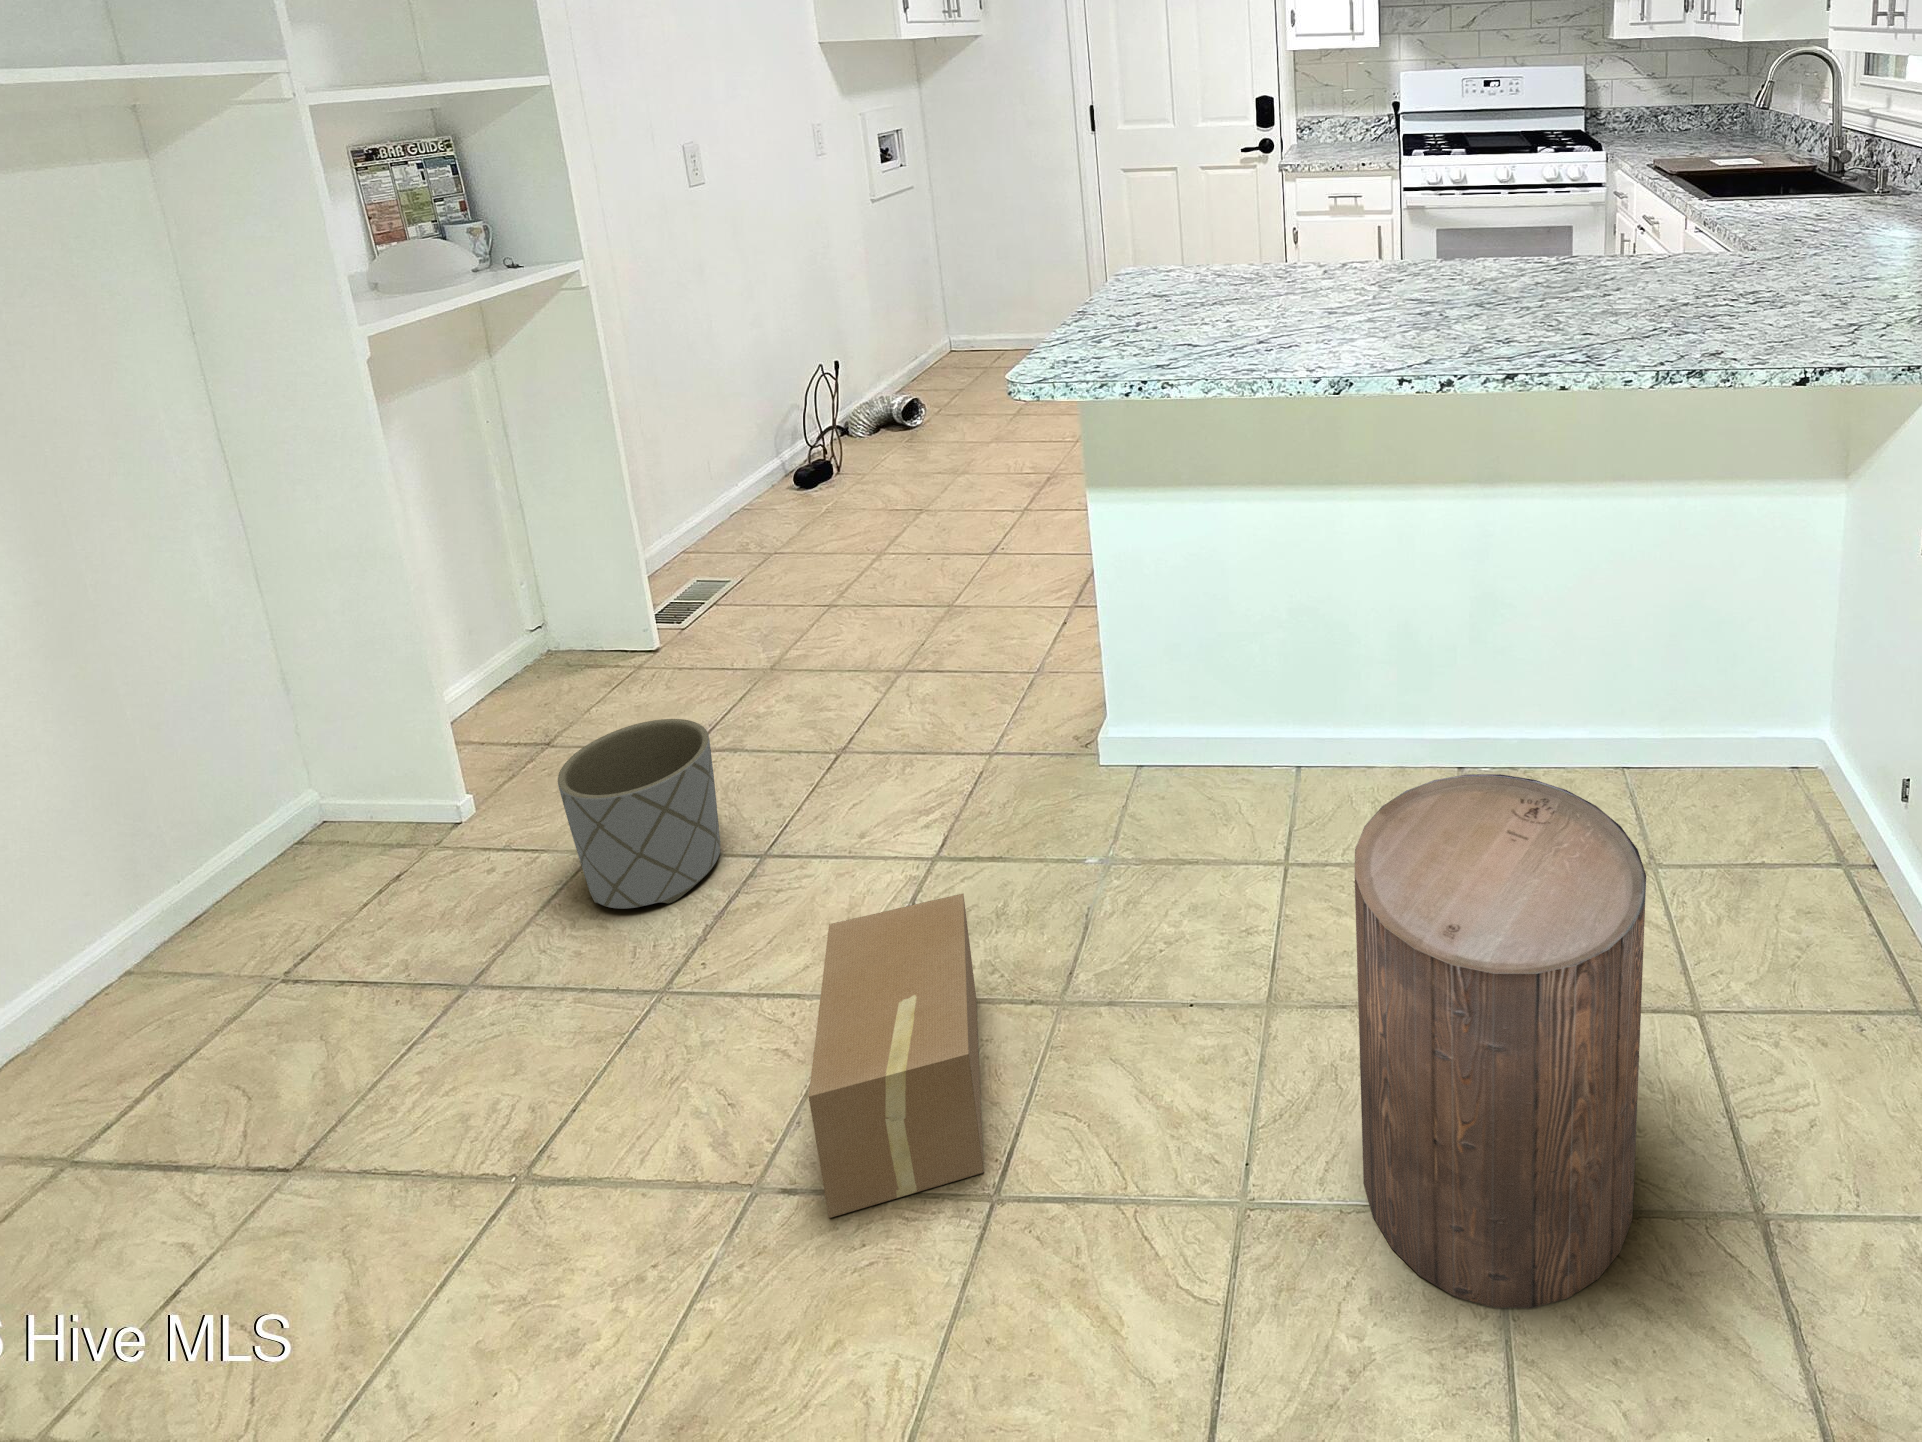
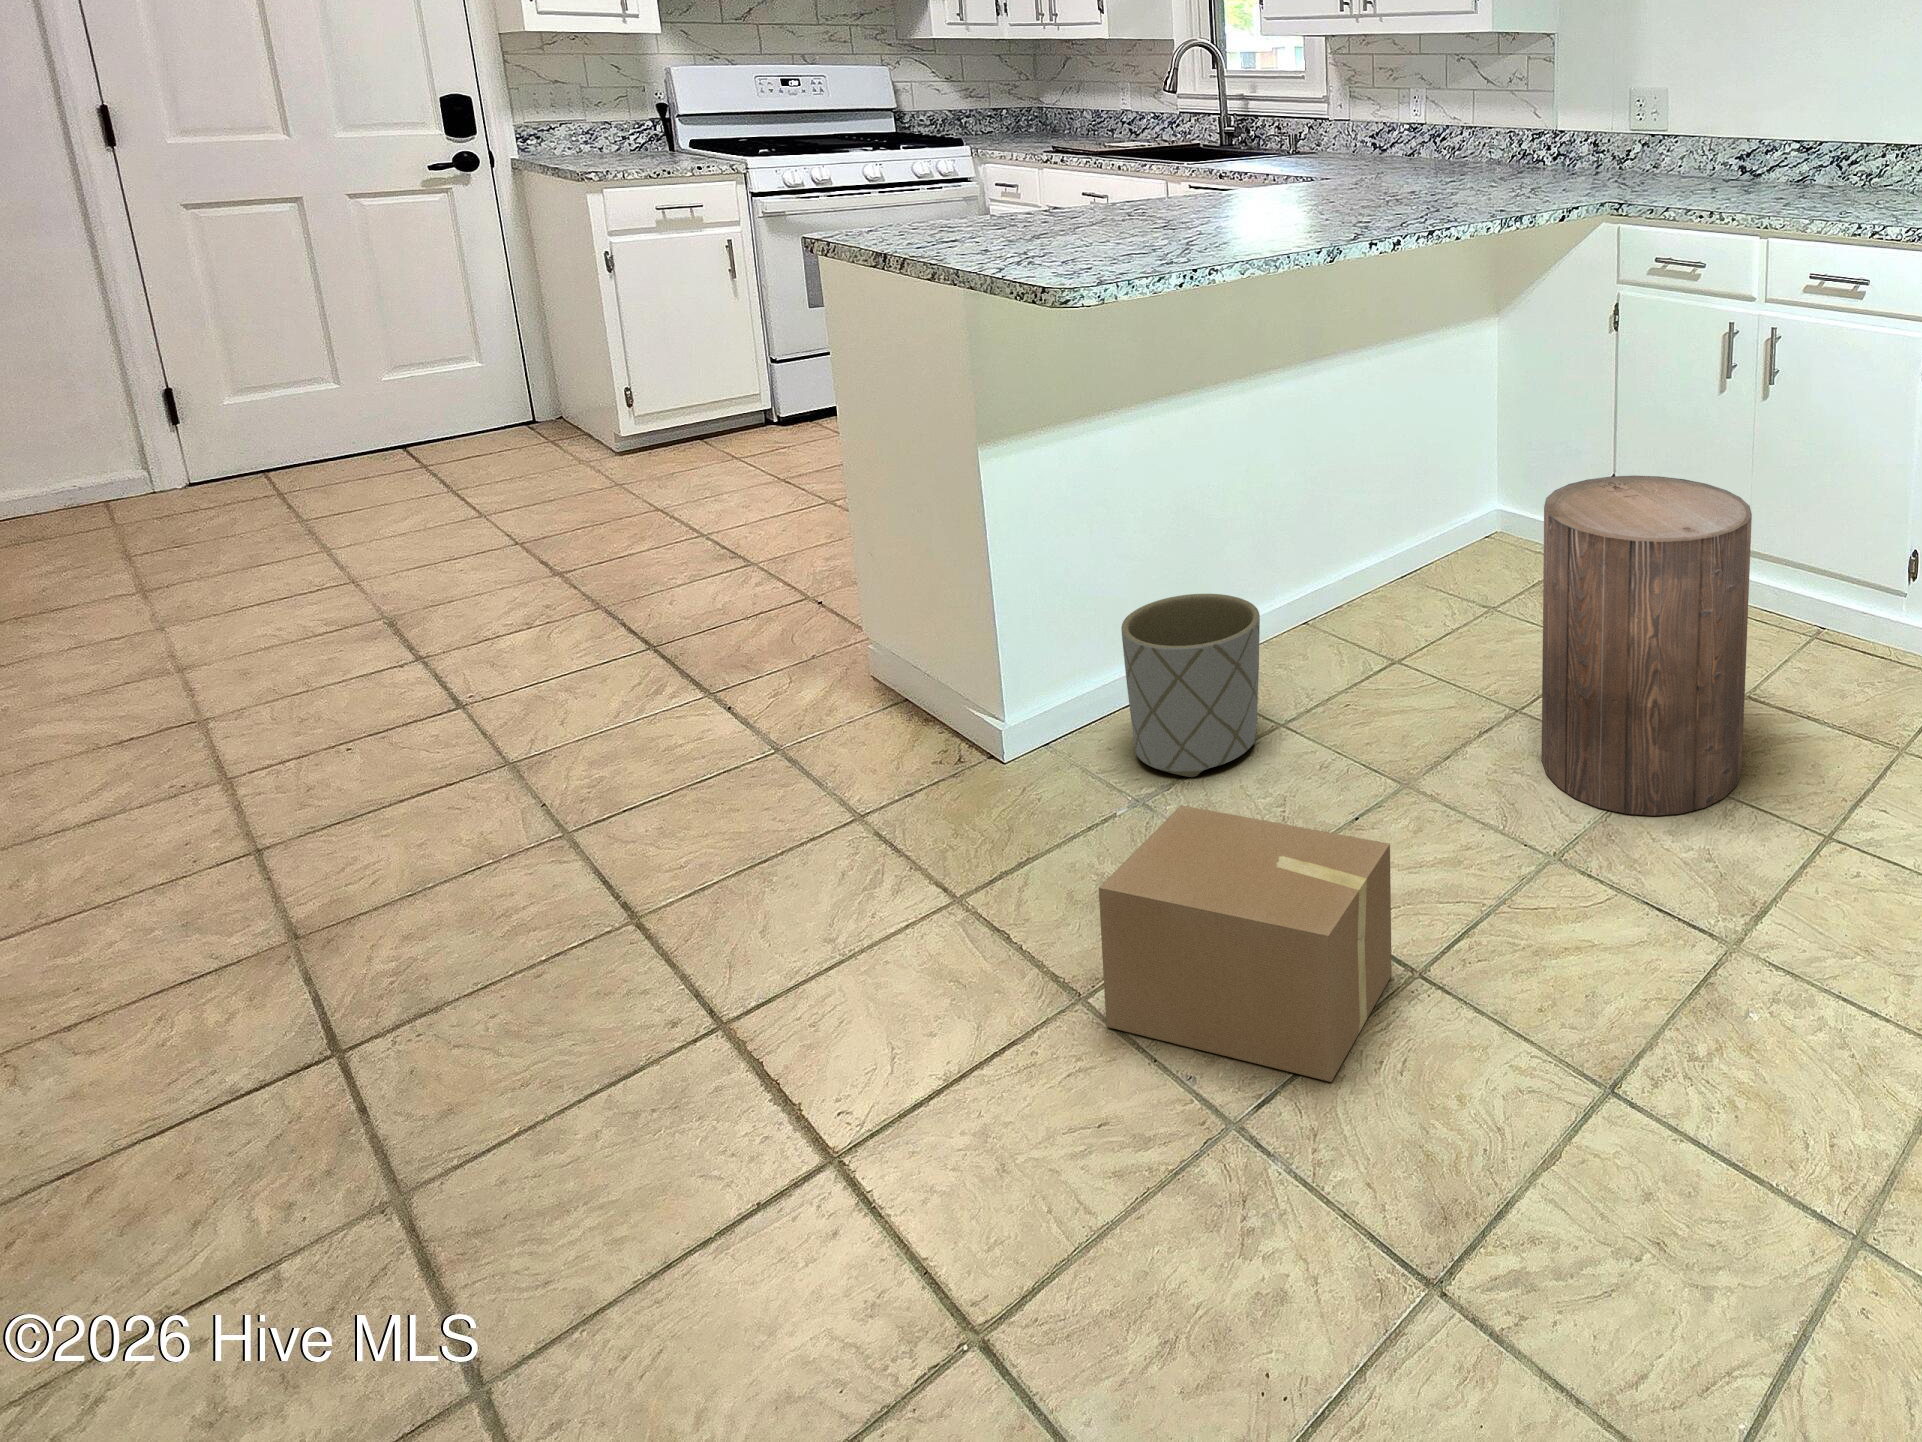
planter: present [558,719,720,909] -> present [1121,594,1260,777]

